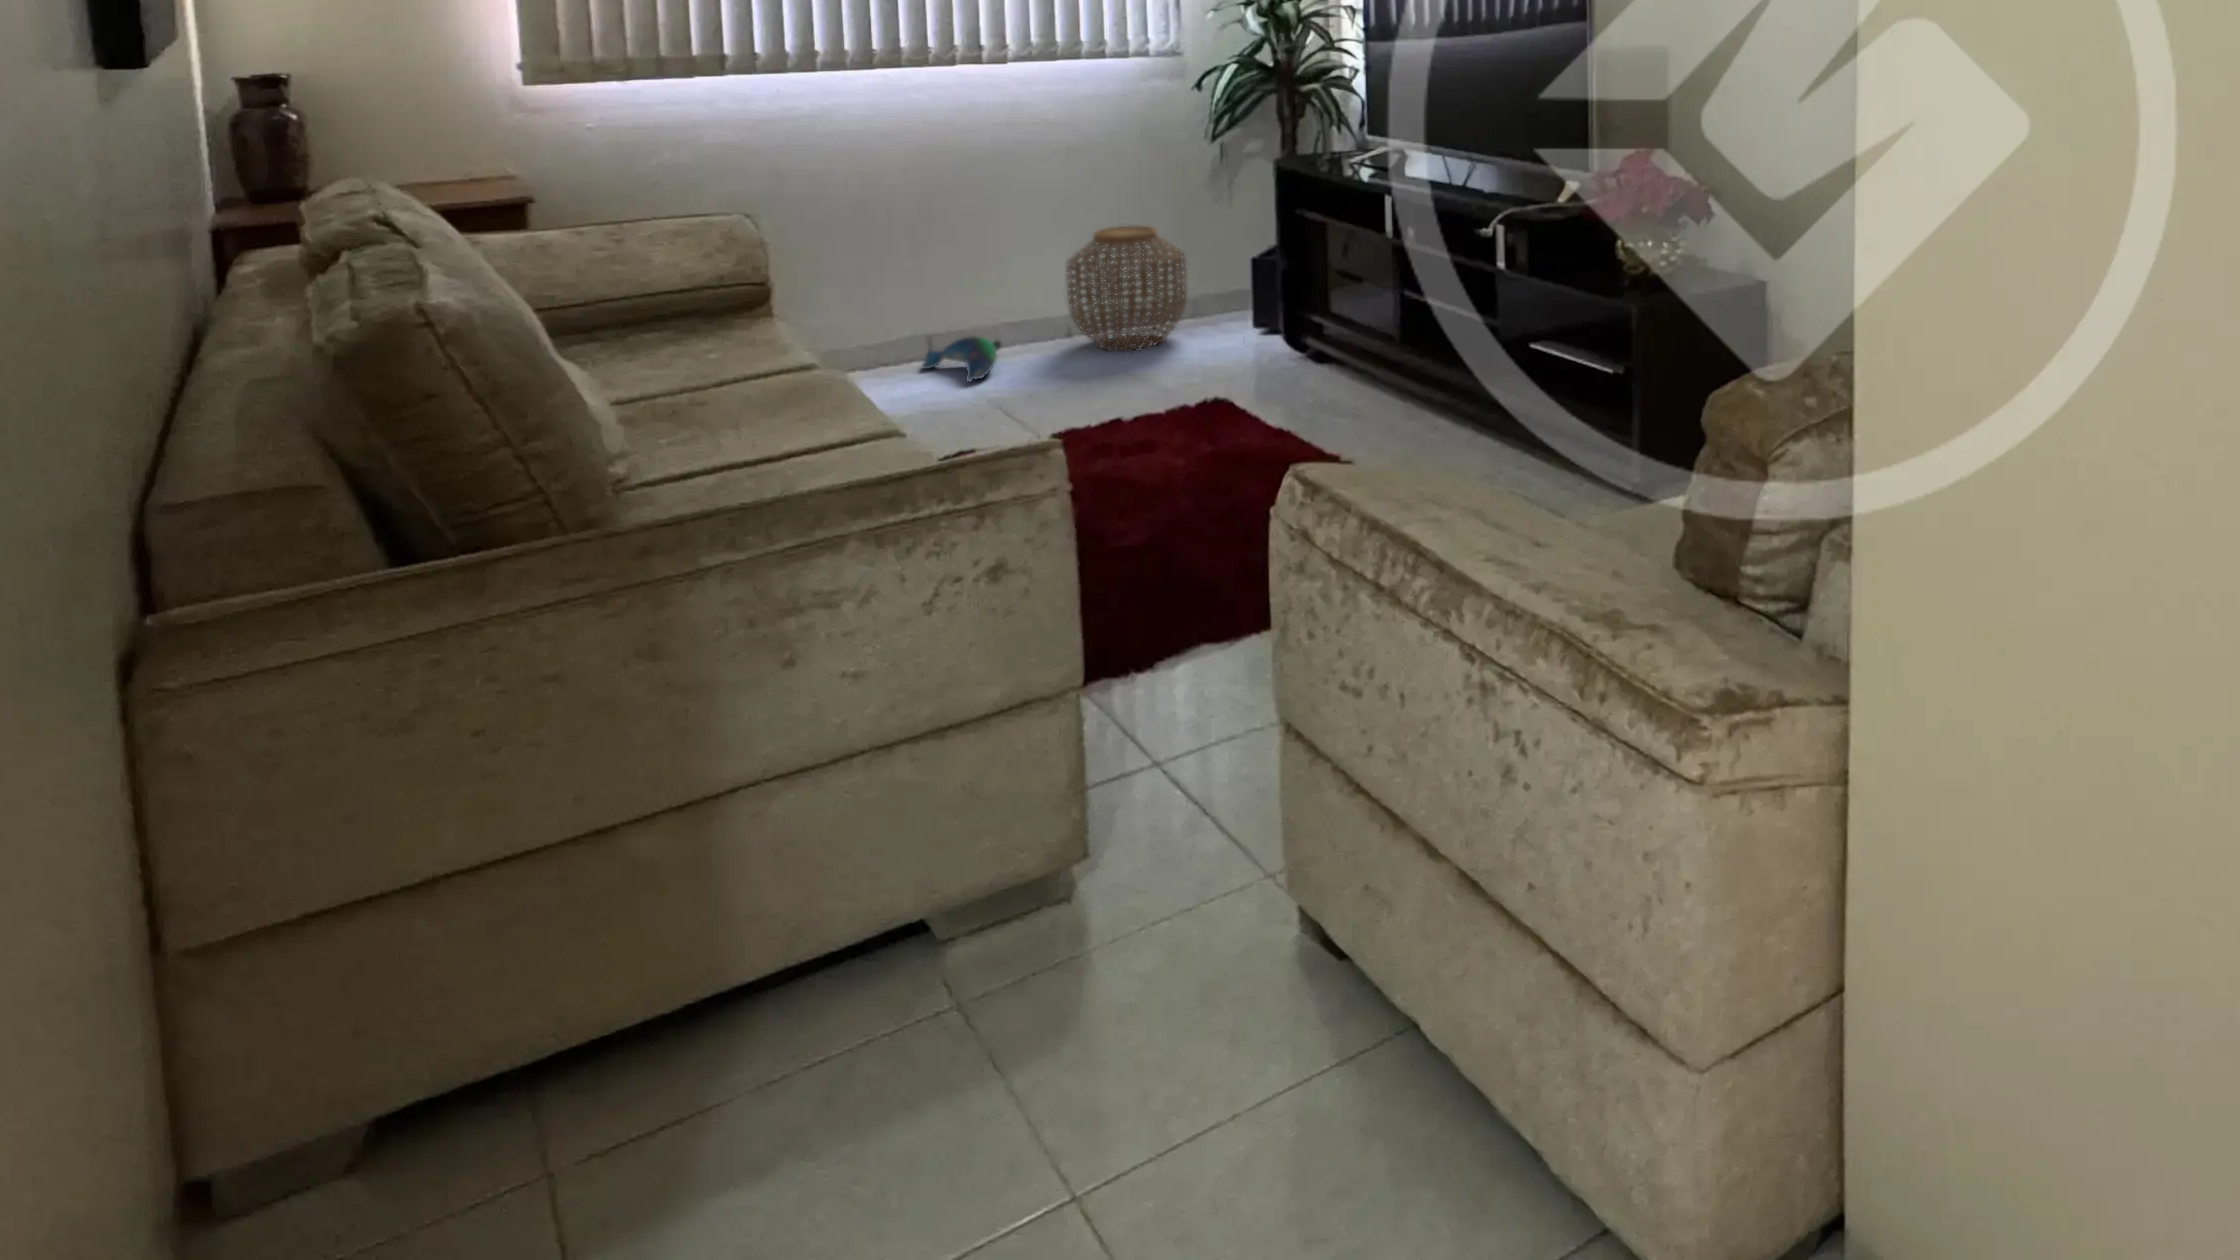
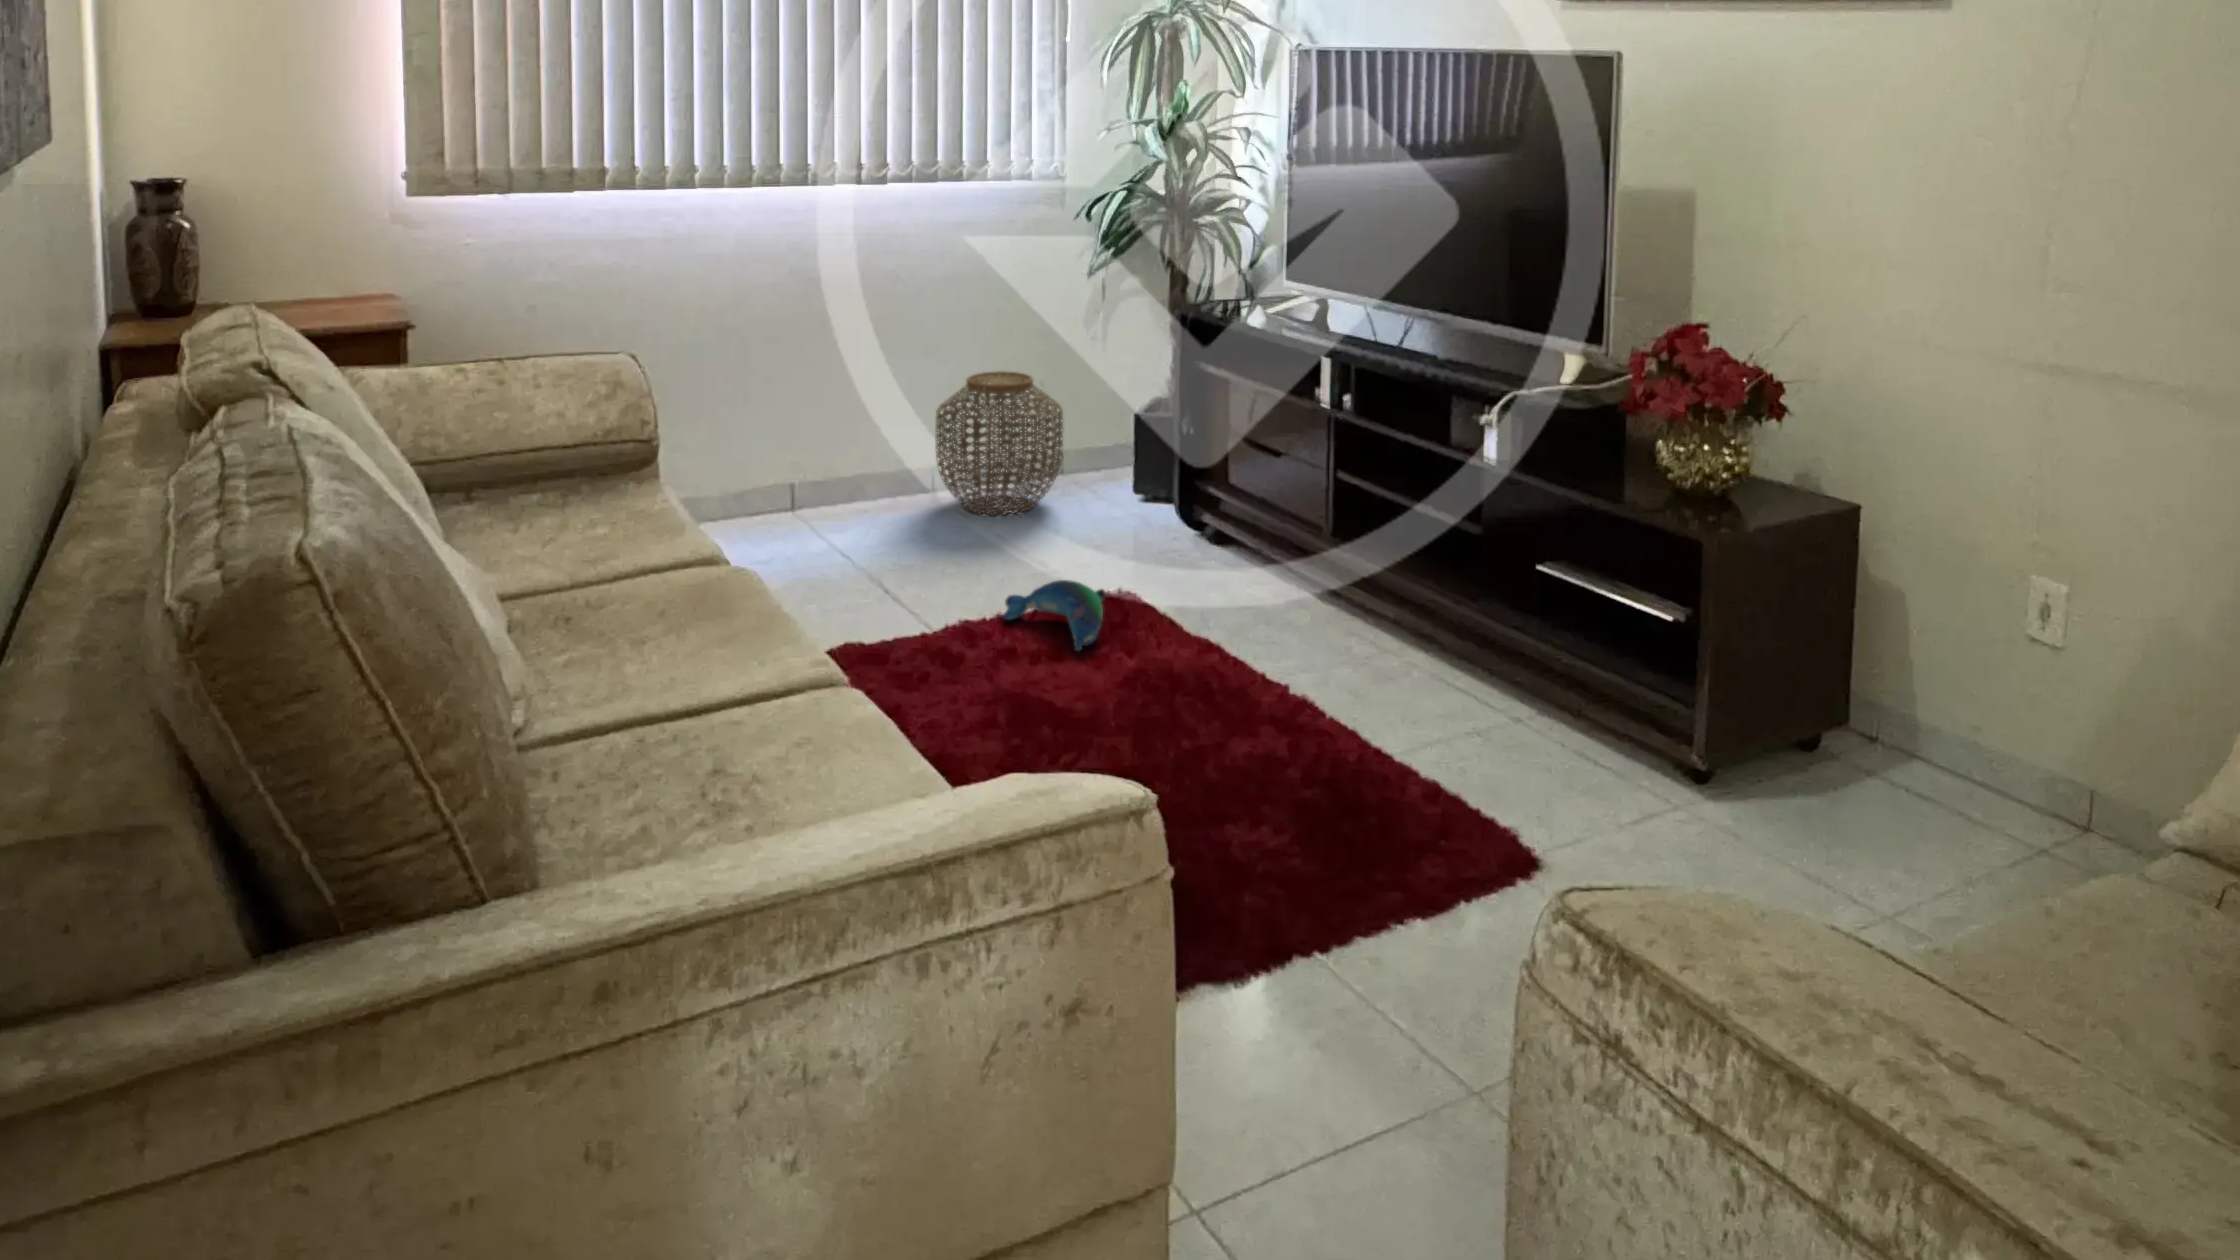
plush toy: present [922,337,1001,382] -> present [1004,580,1106,651]

